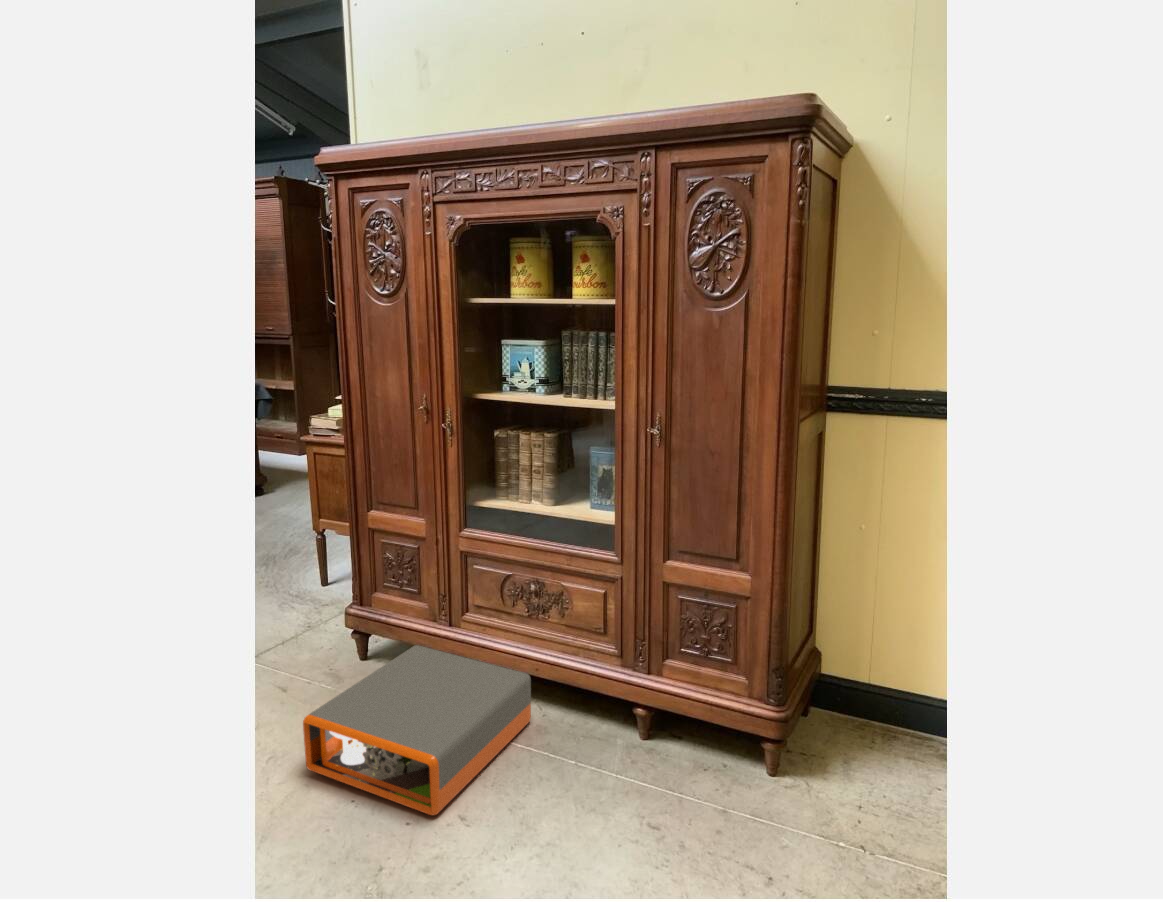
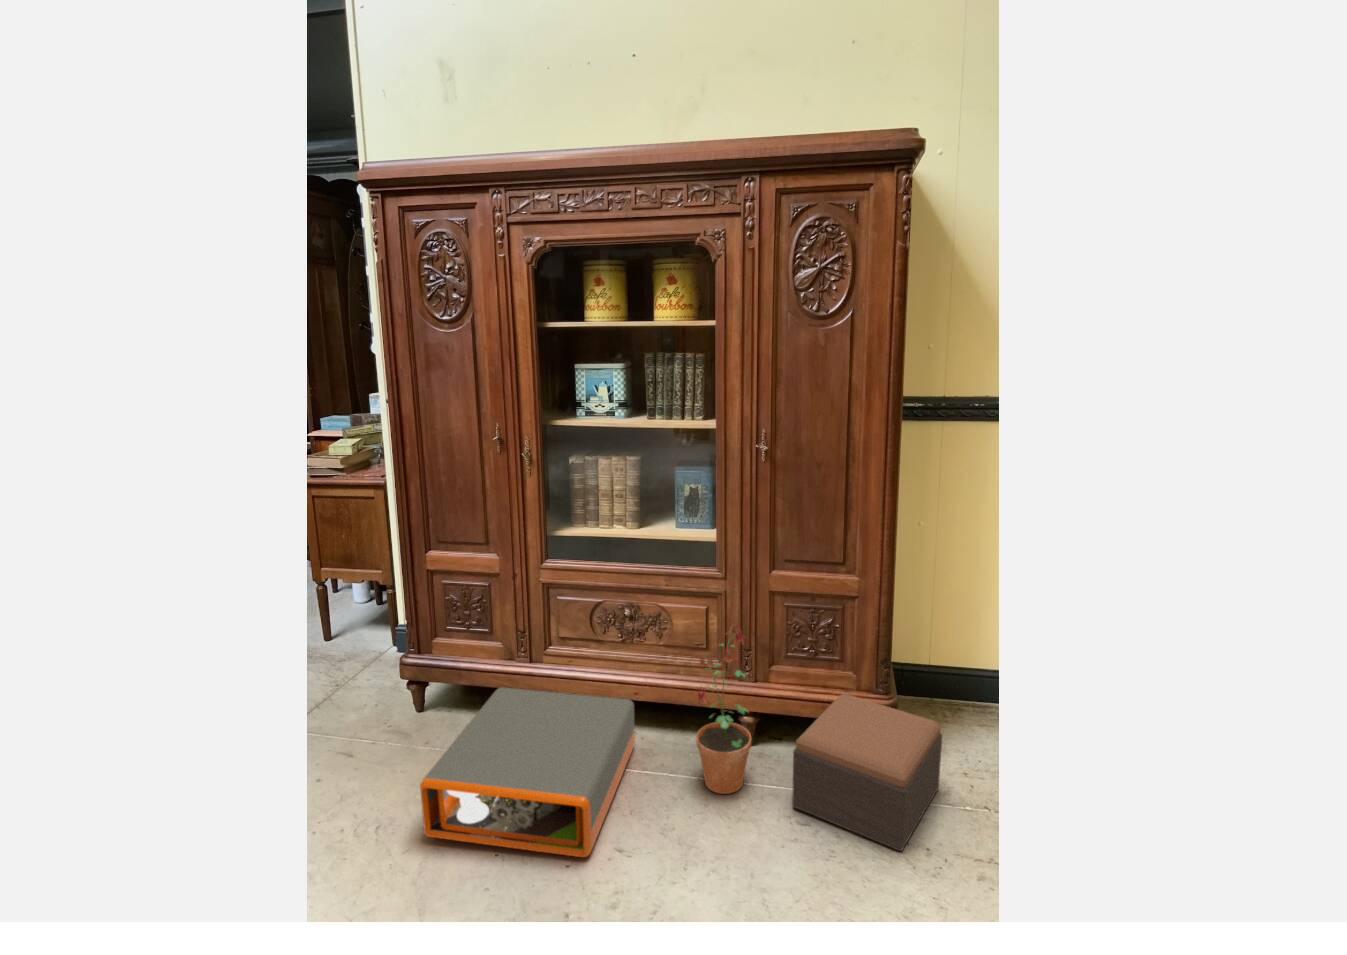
potted plant: none [564,608,630,783] -> present [693,624,751,794]
footstool: none [655,699,827,874] -> present [792,694,942,851]

